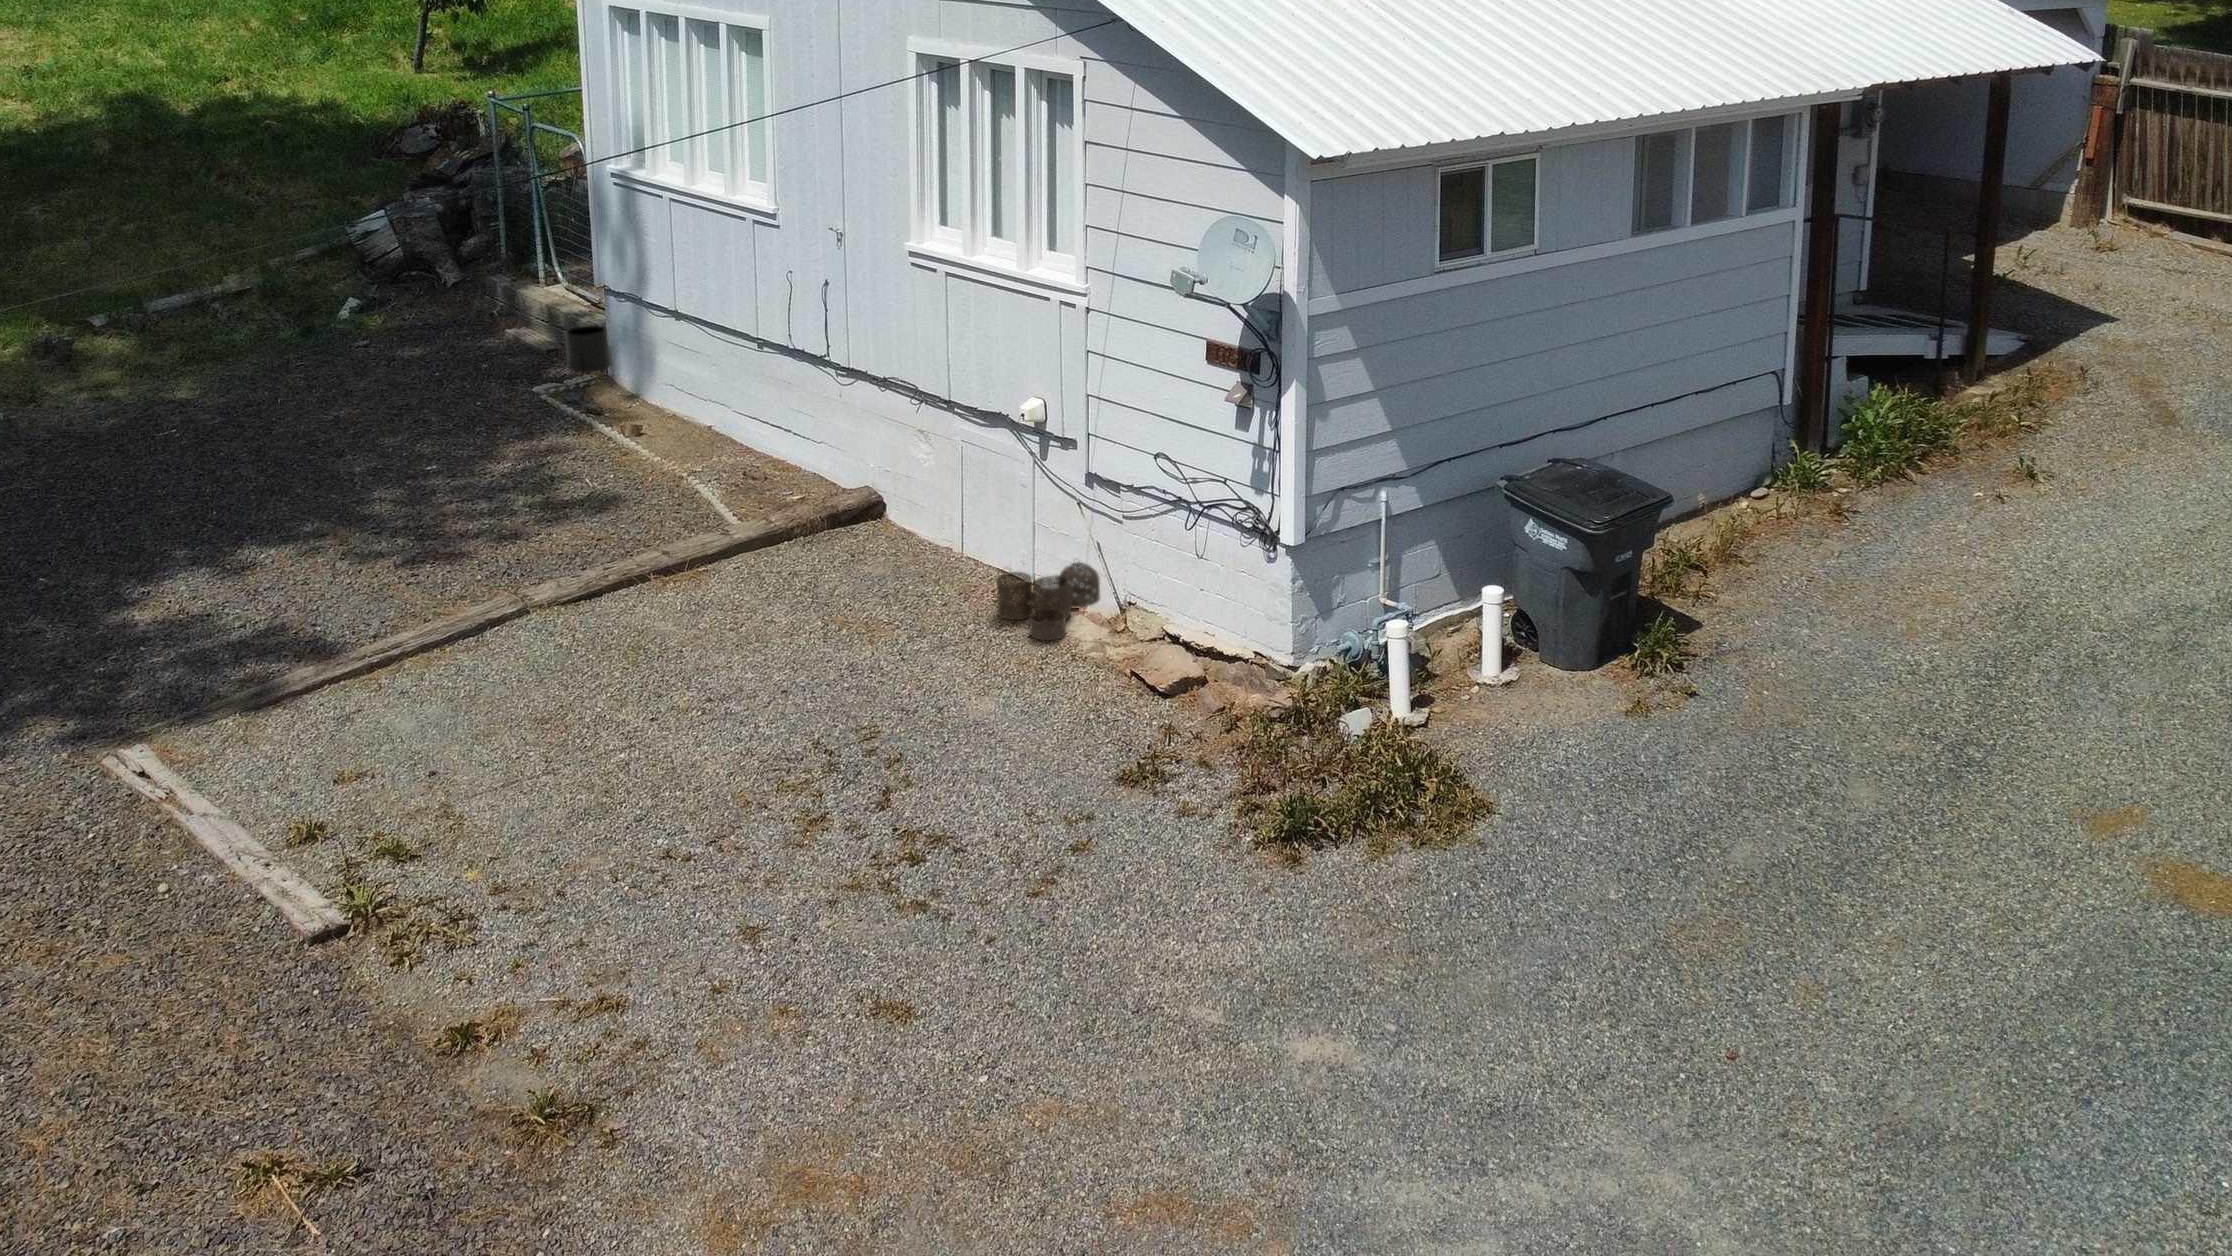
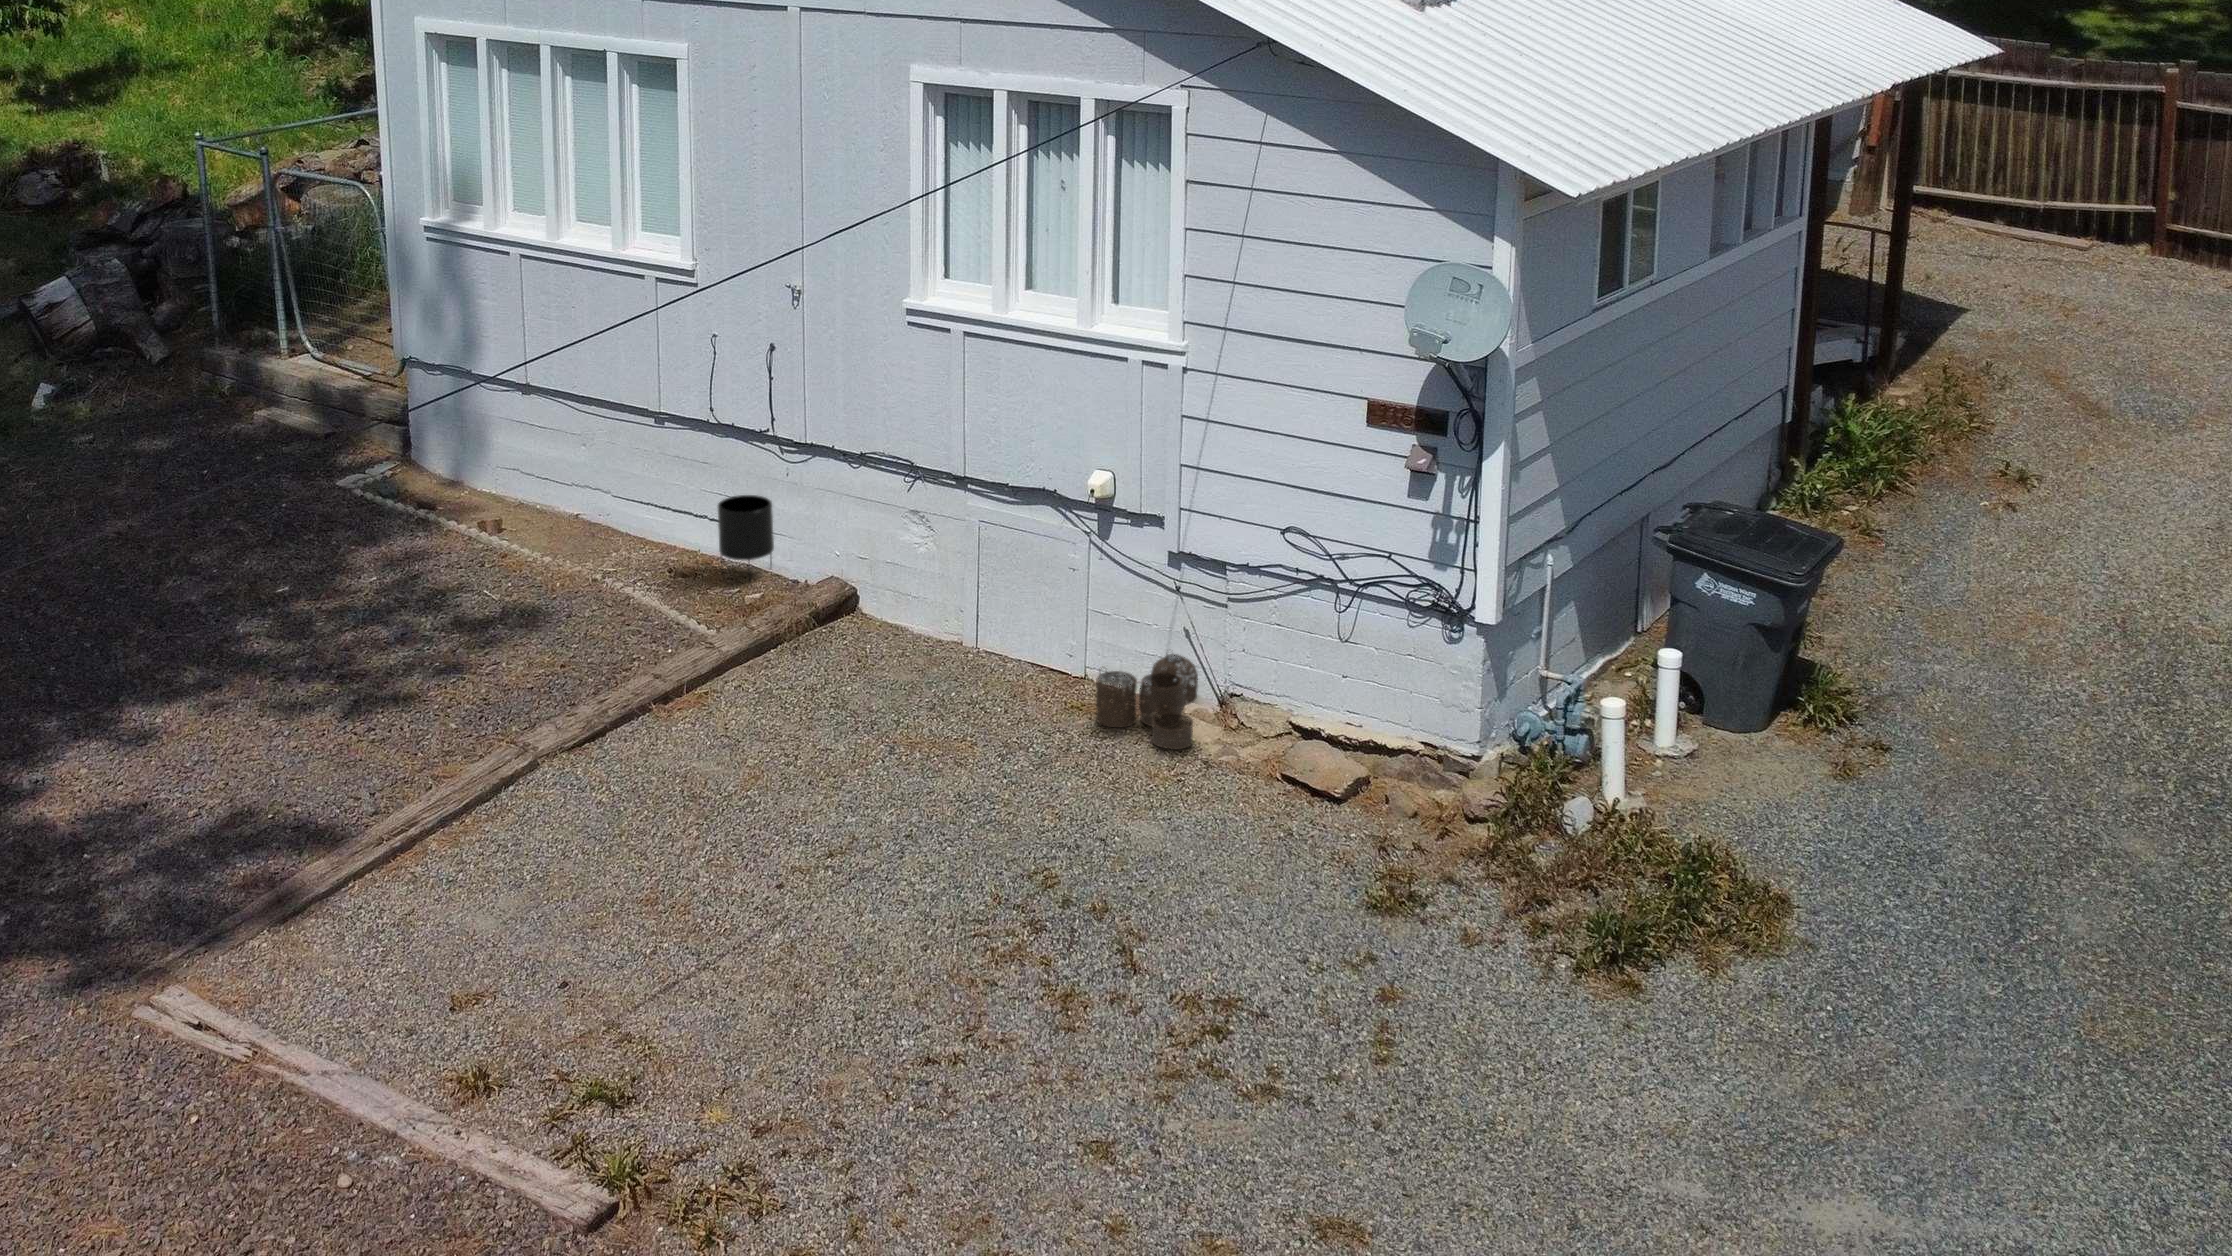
planter: present [565,325,614,380] -> present [717,495,774,562]

